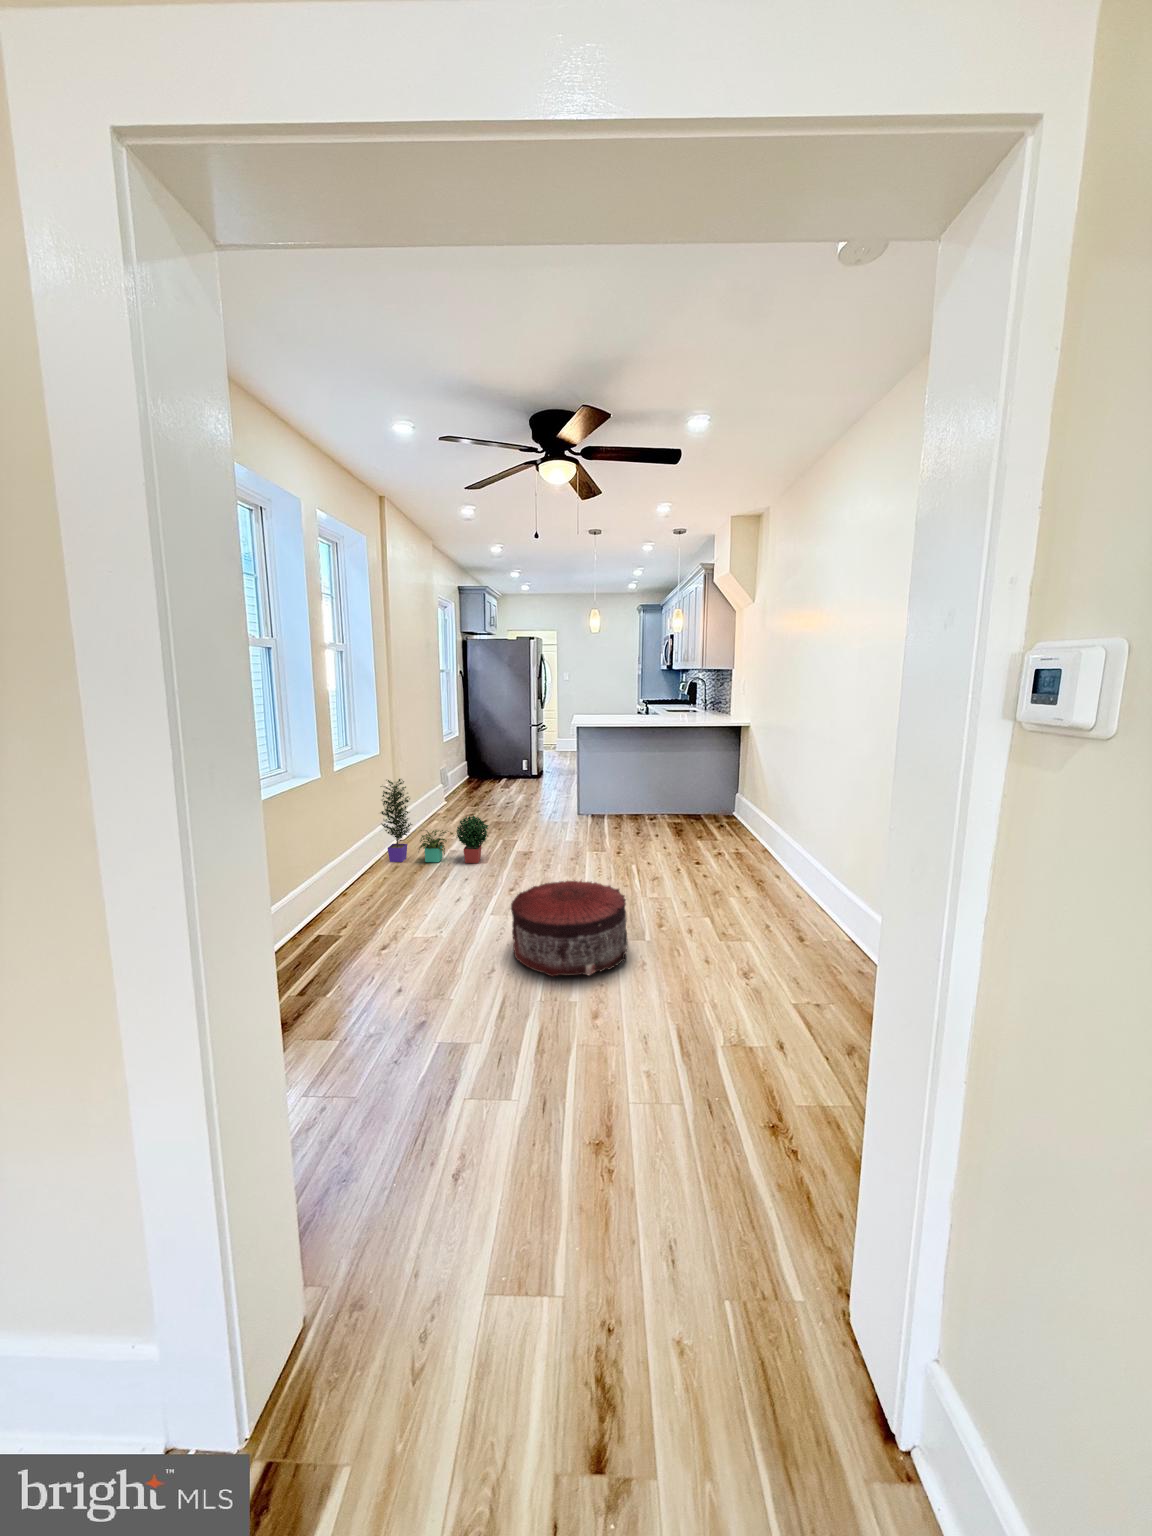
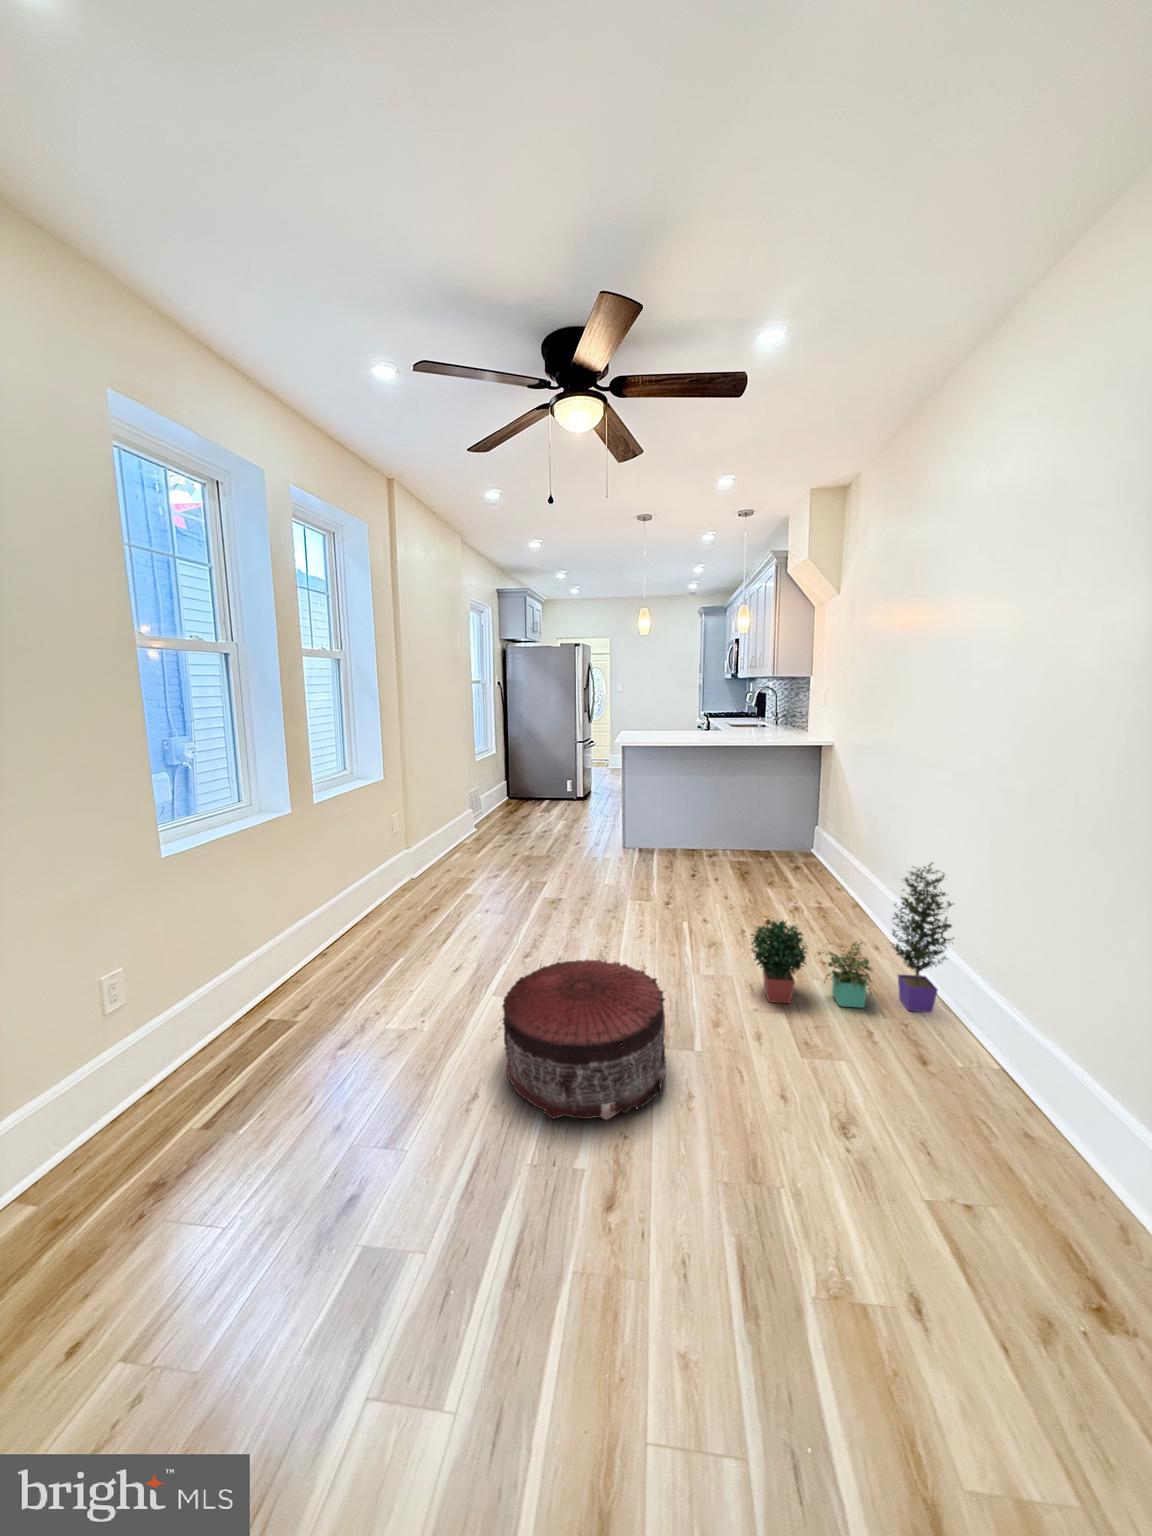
potted plant: present [381,779,489,863] -> present [750,862,952,1012]

